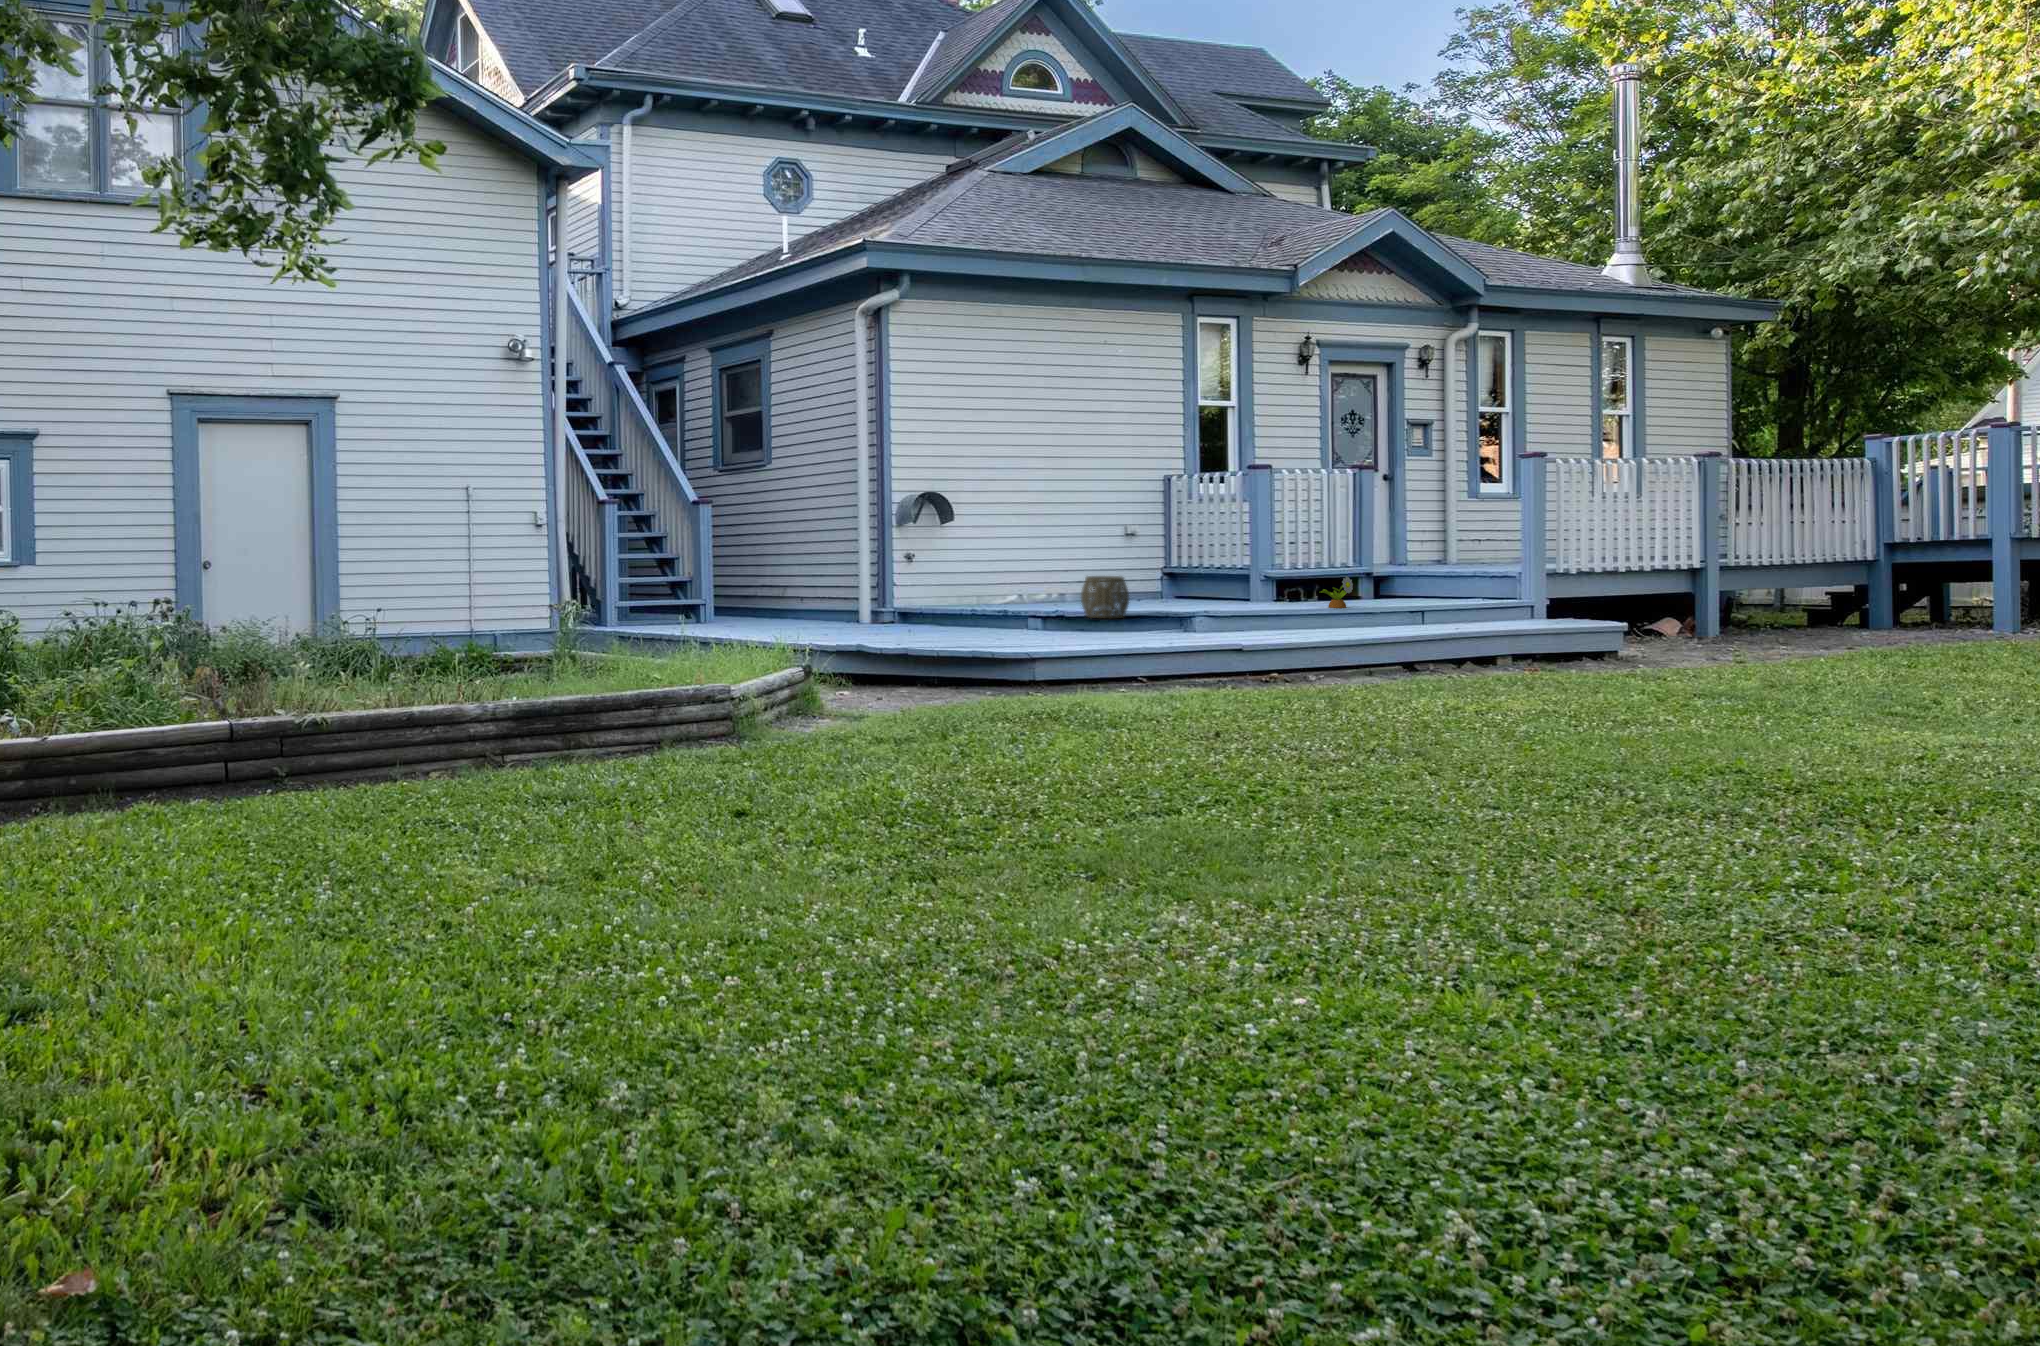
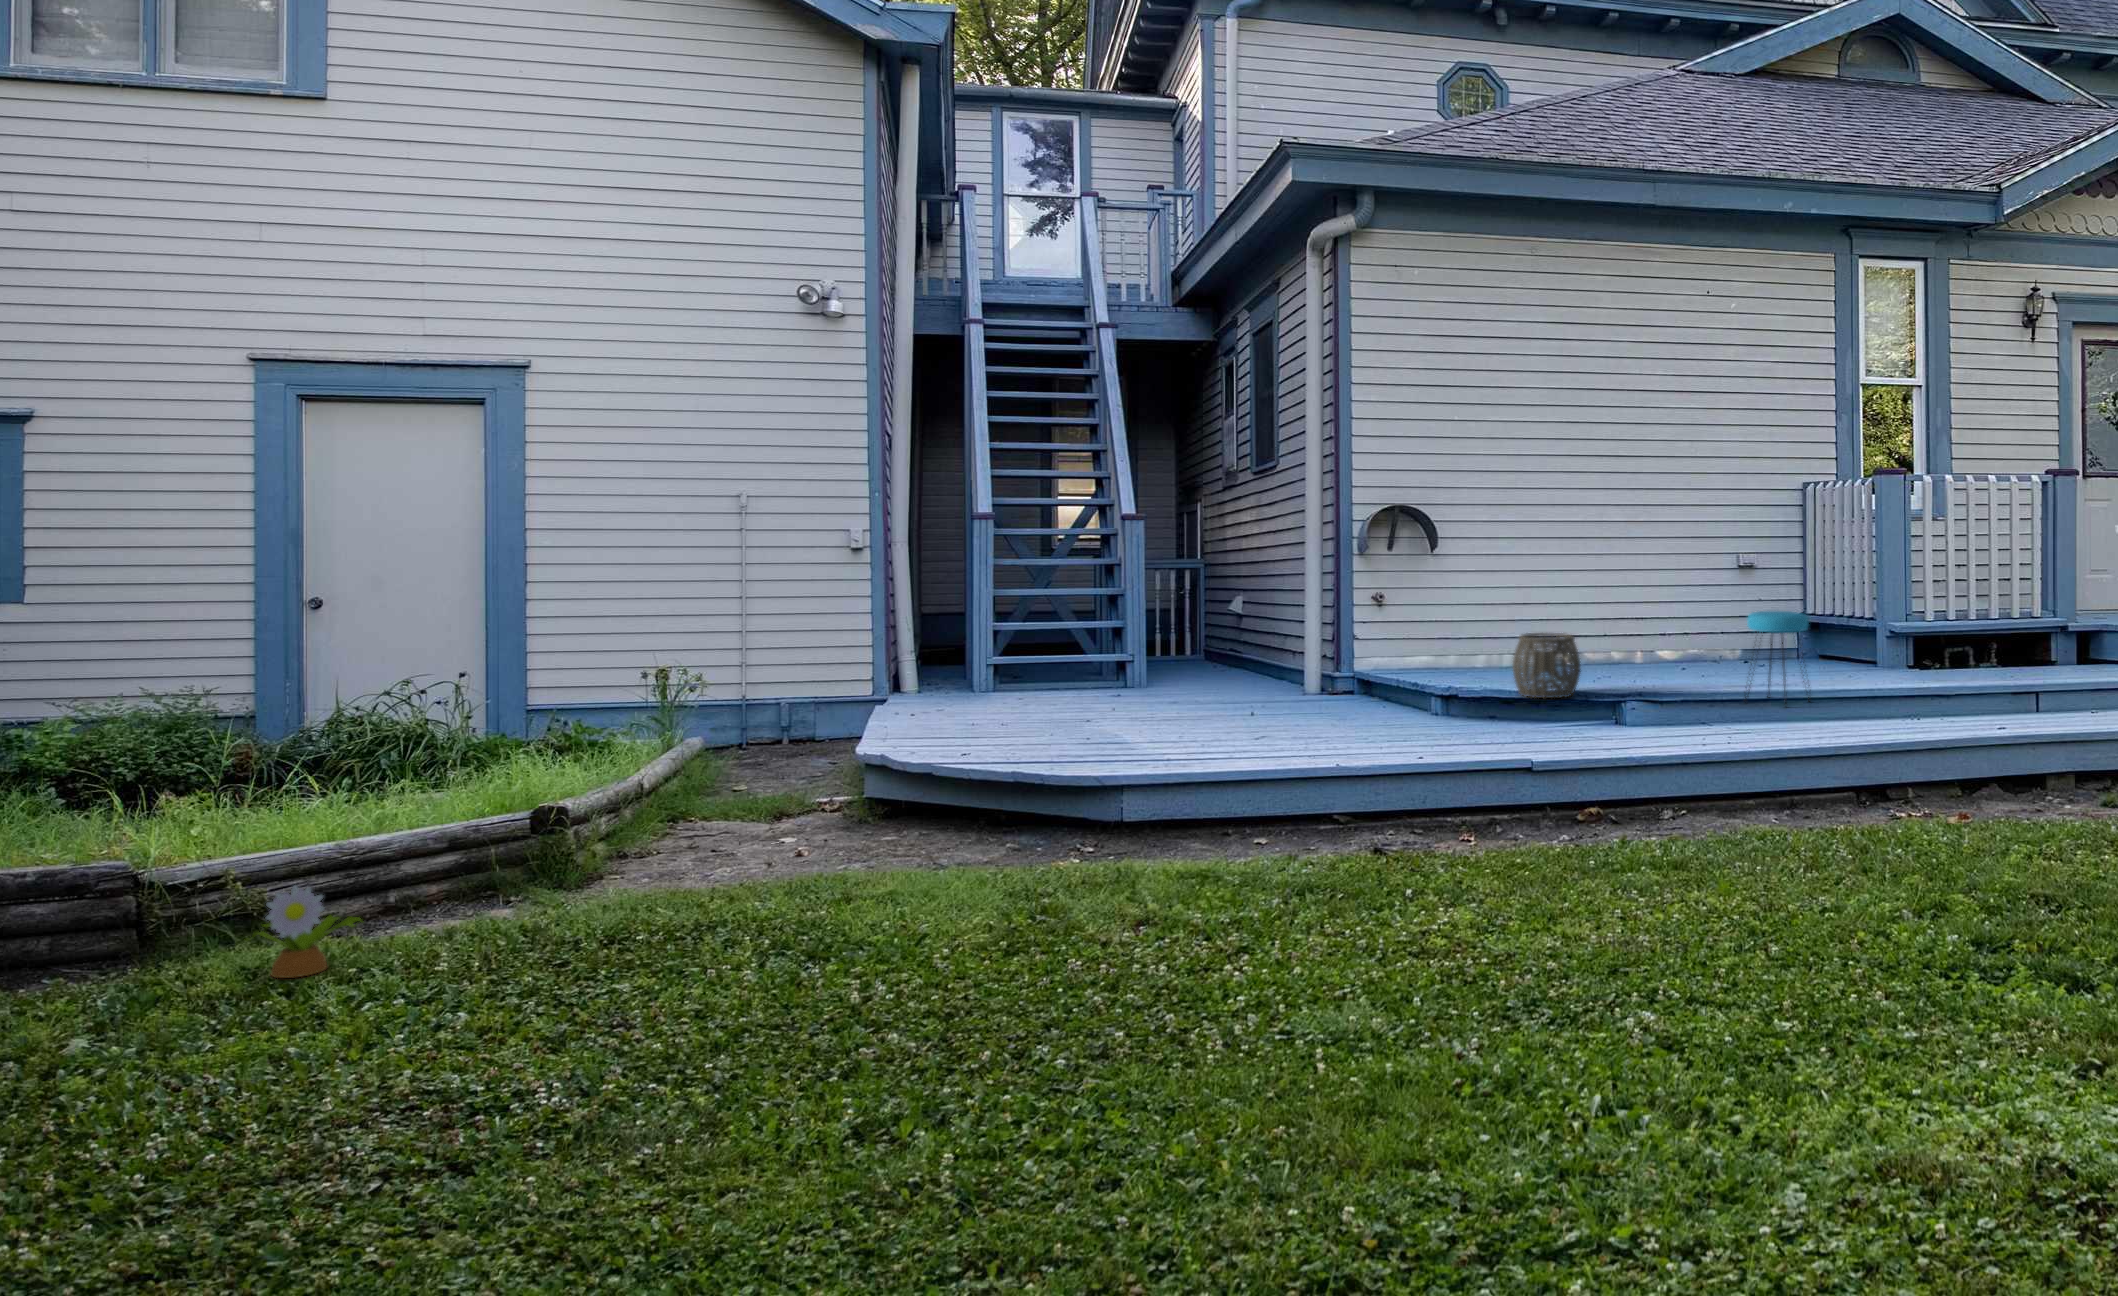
stool: none [1241,557,1285,618] -> present [1745,611,1810,701]
decorative plant: present [1321,576,1353,608] -> present [246,885,361,978]

